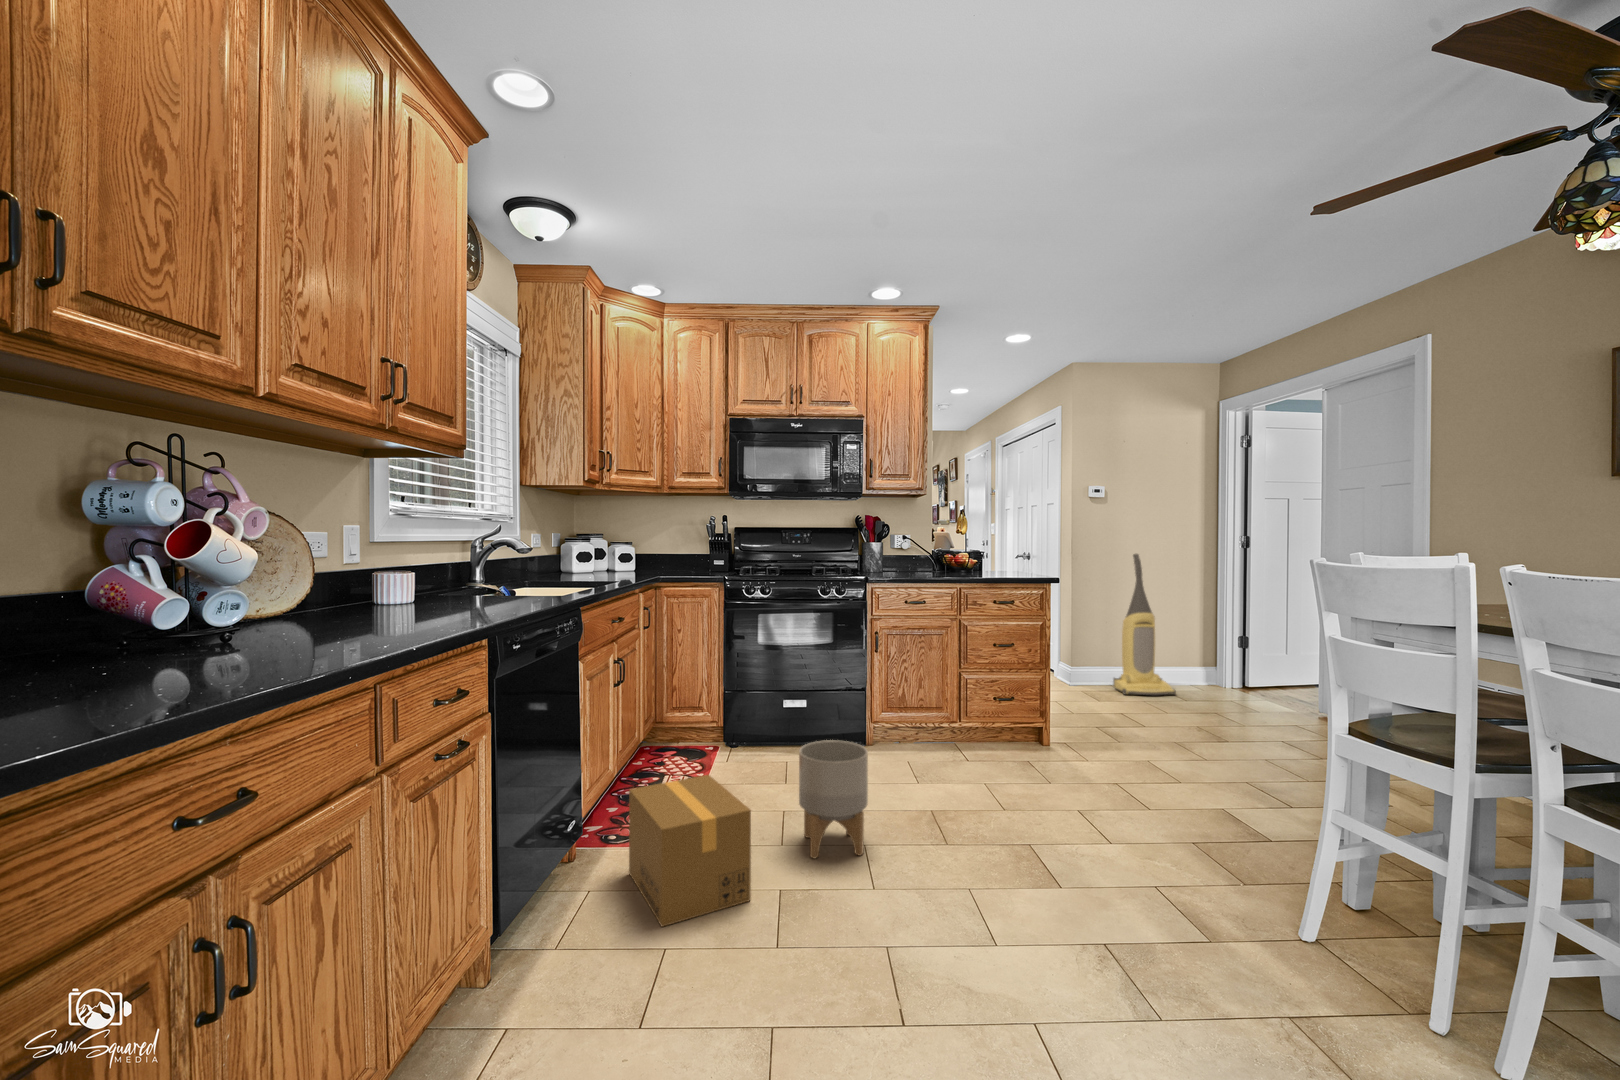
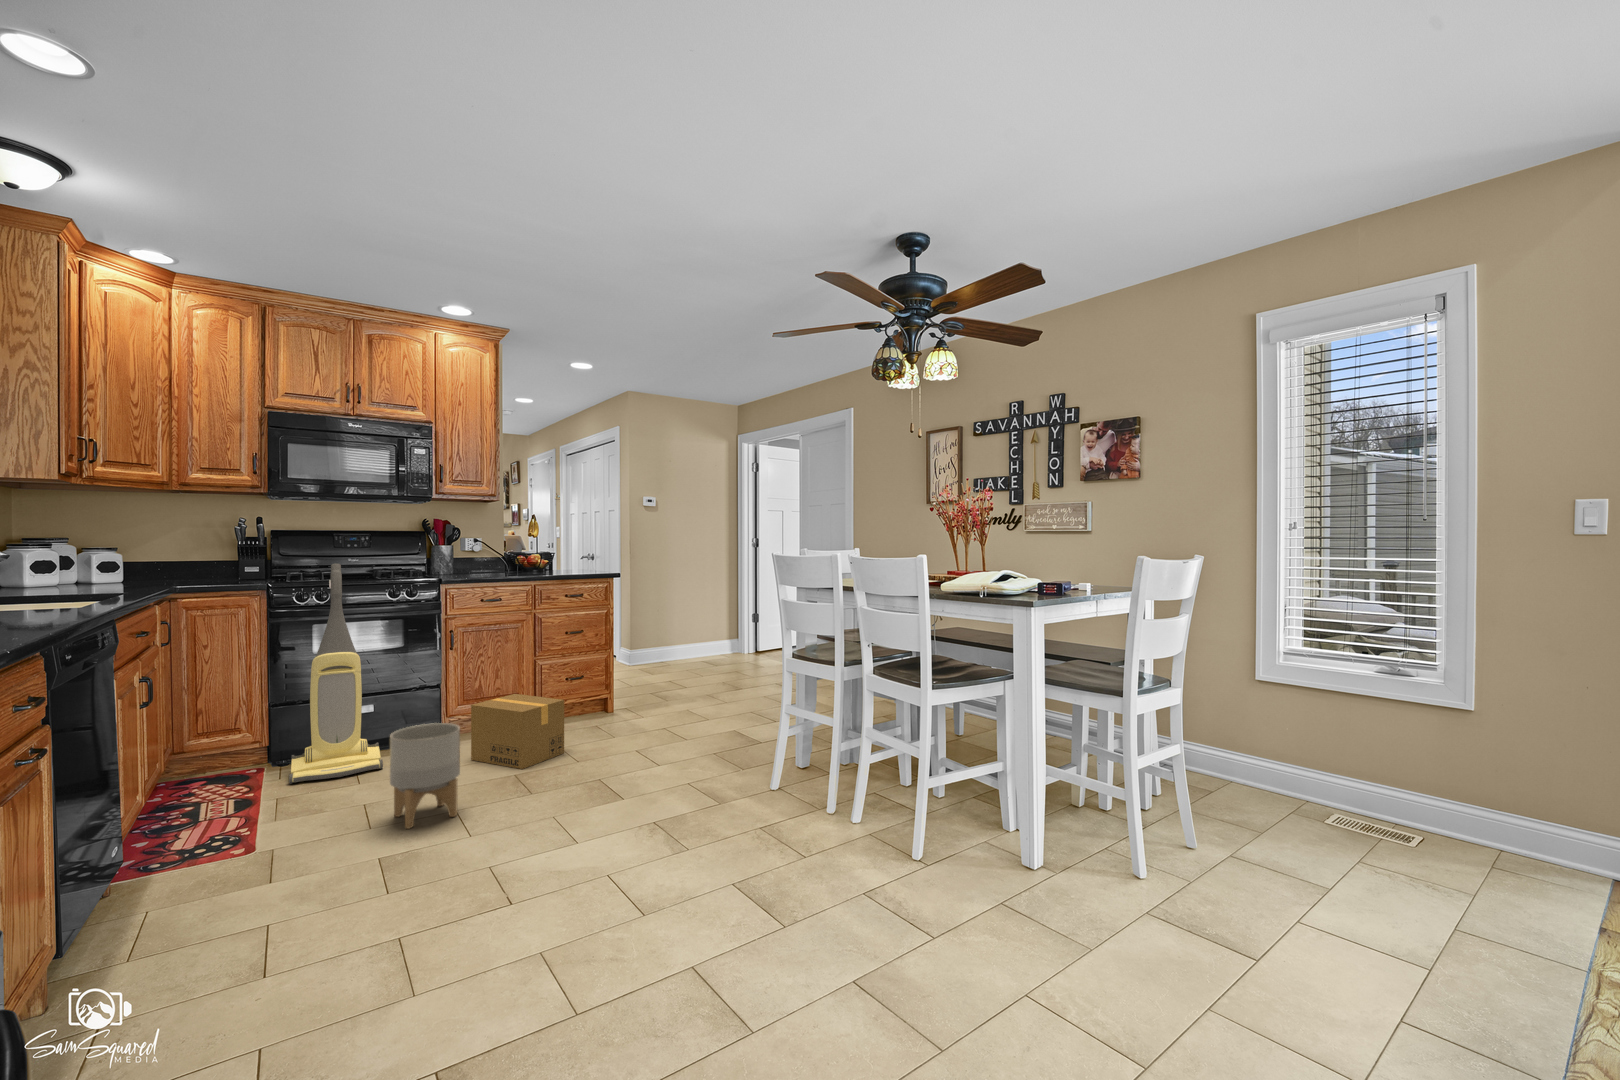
vacuum cleaner: present [1113,554,1176,696] -> present [289,564,383,784]
cardboard box: present [629,775,751,927] -> present [471,694,564,769]

